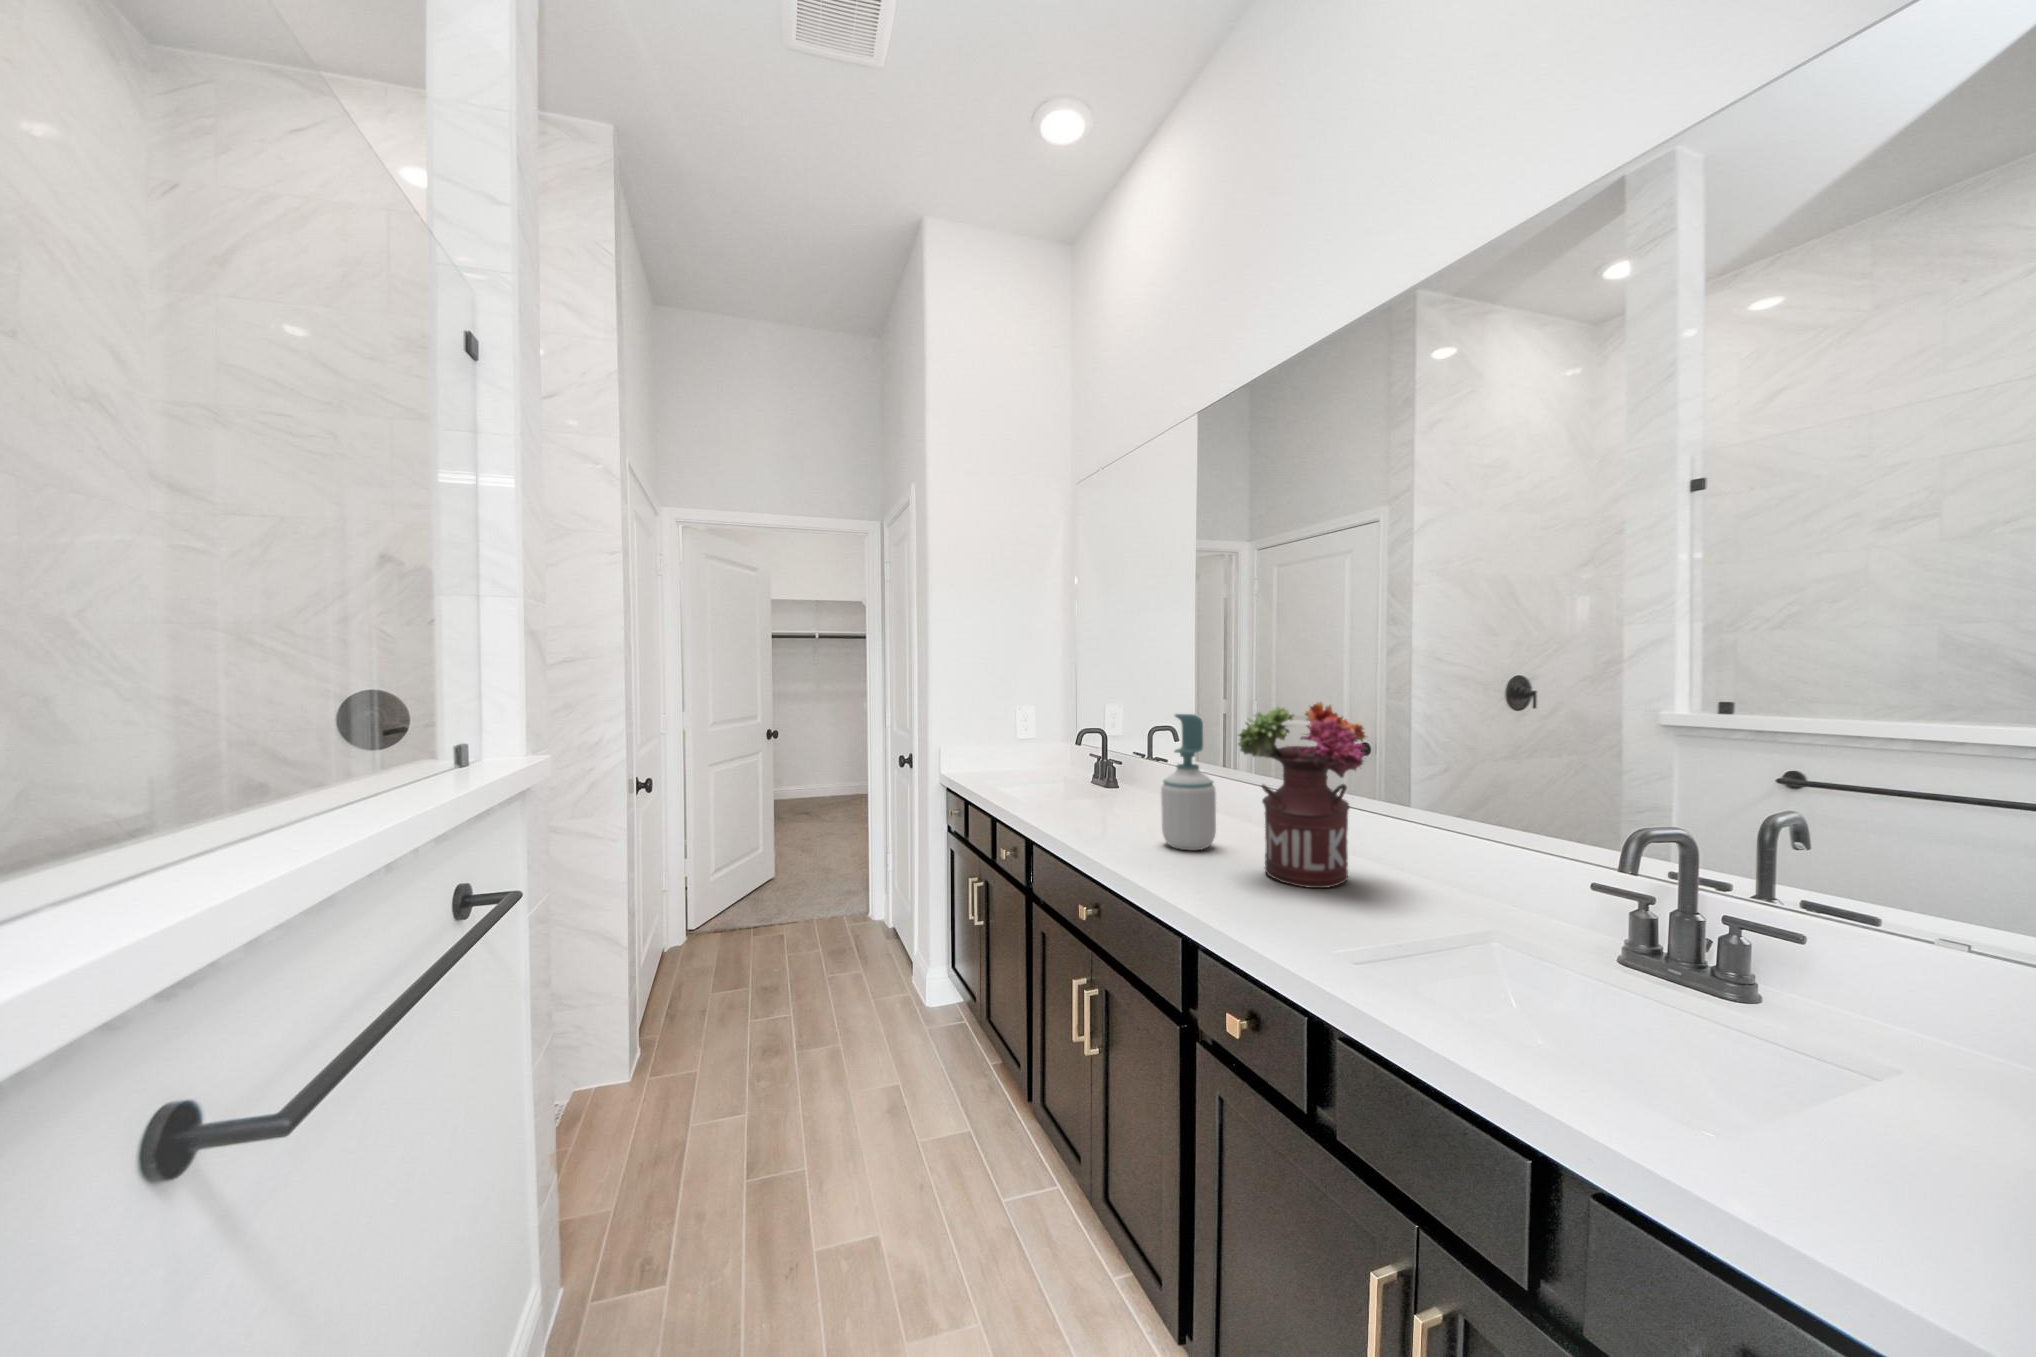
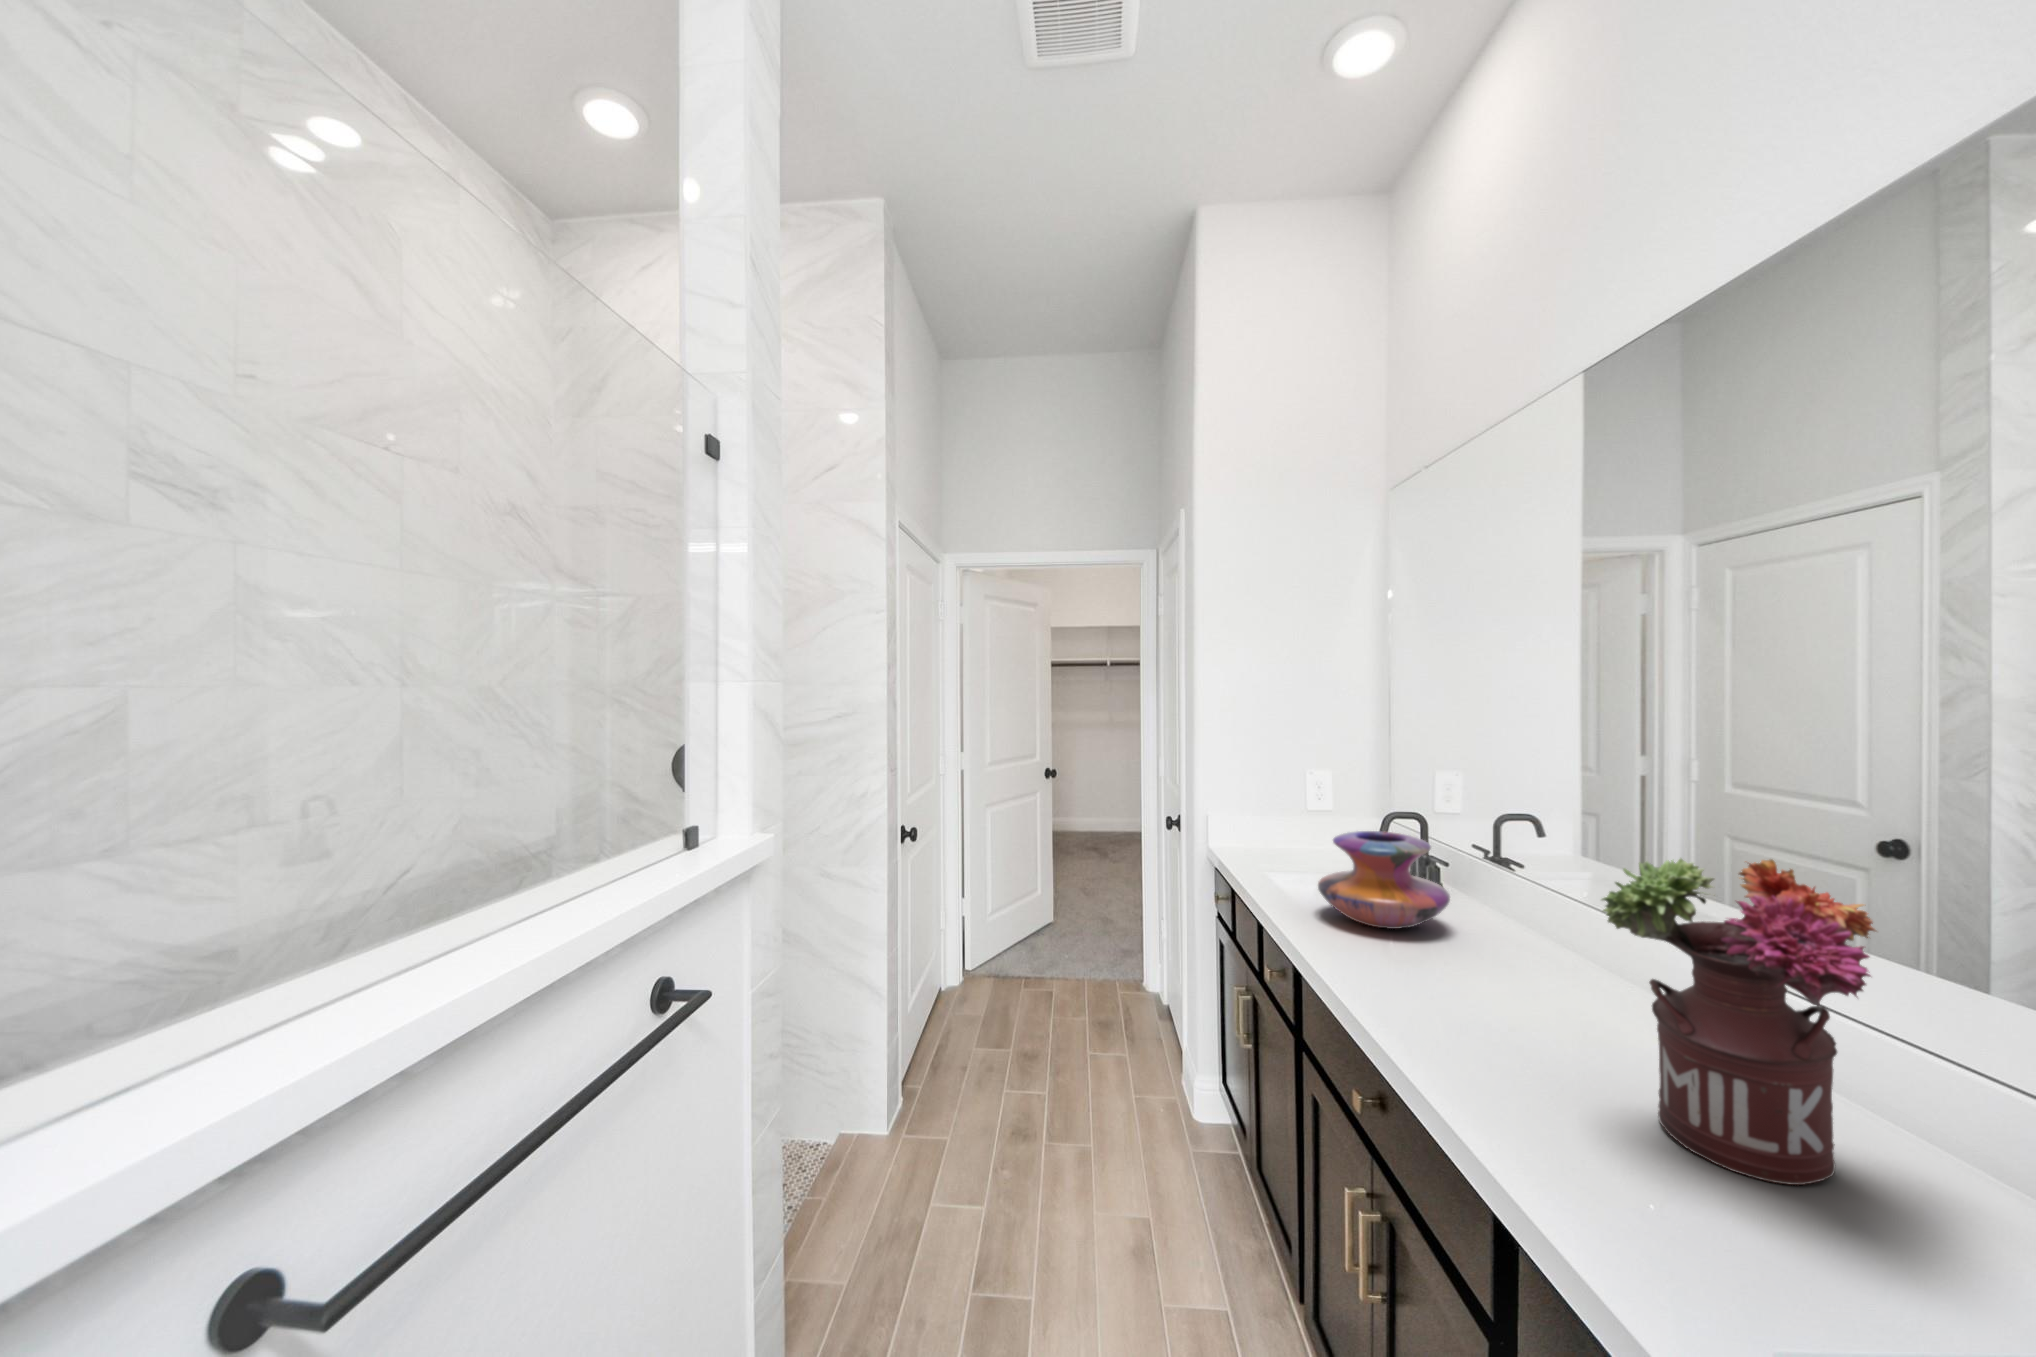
soap bottle: present [1161,714,1216,850] -> none [1483,837,1577,1044]
decorative vase: none [1037,738,1128,807] -> present [1318,831,1450,929]

